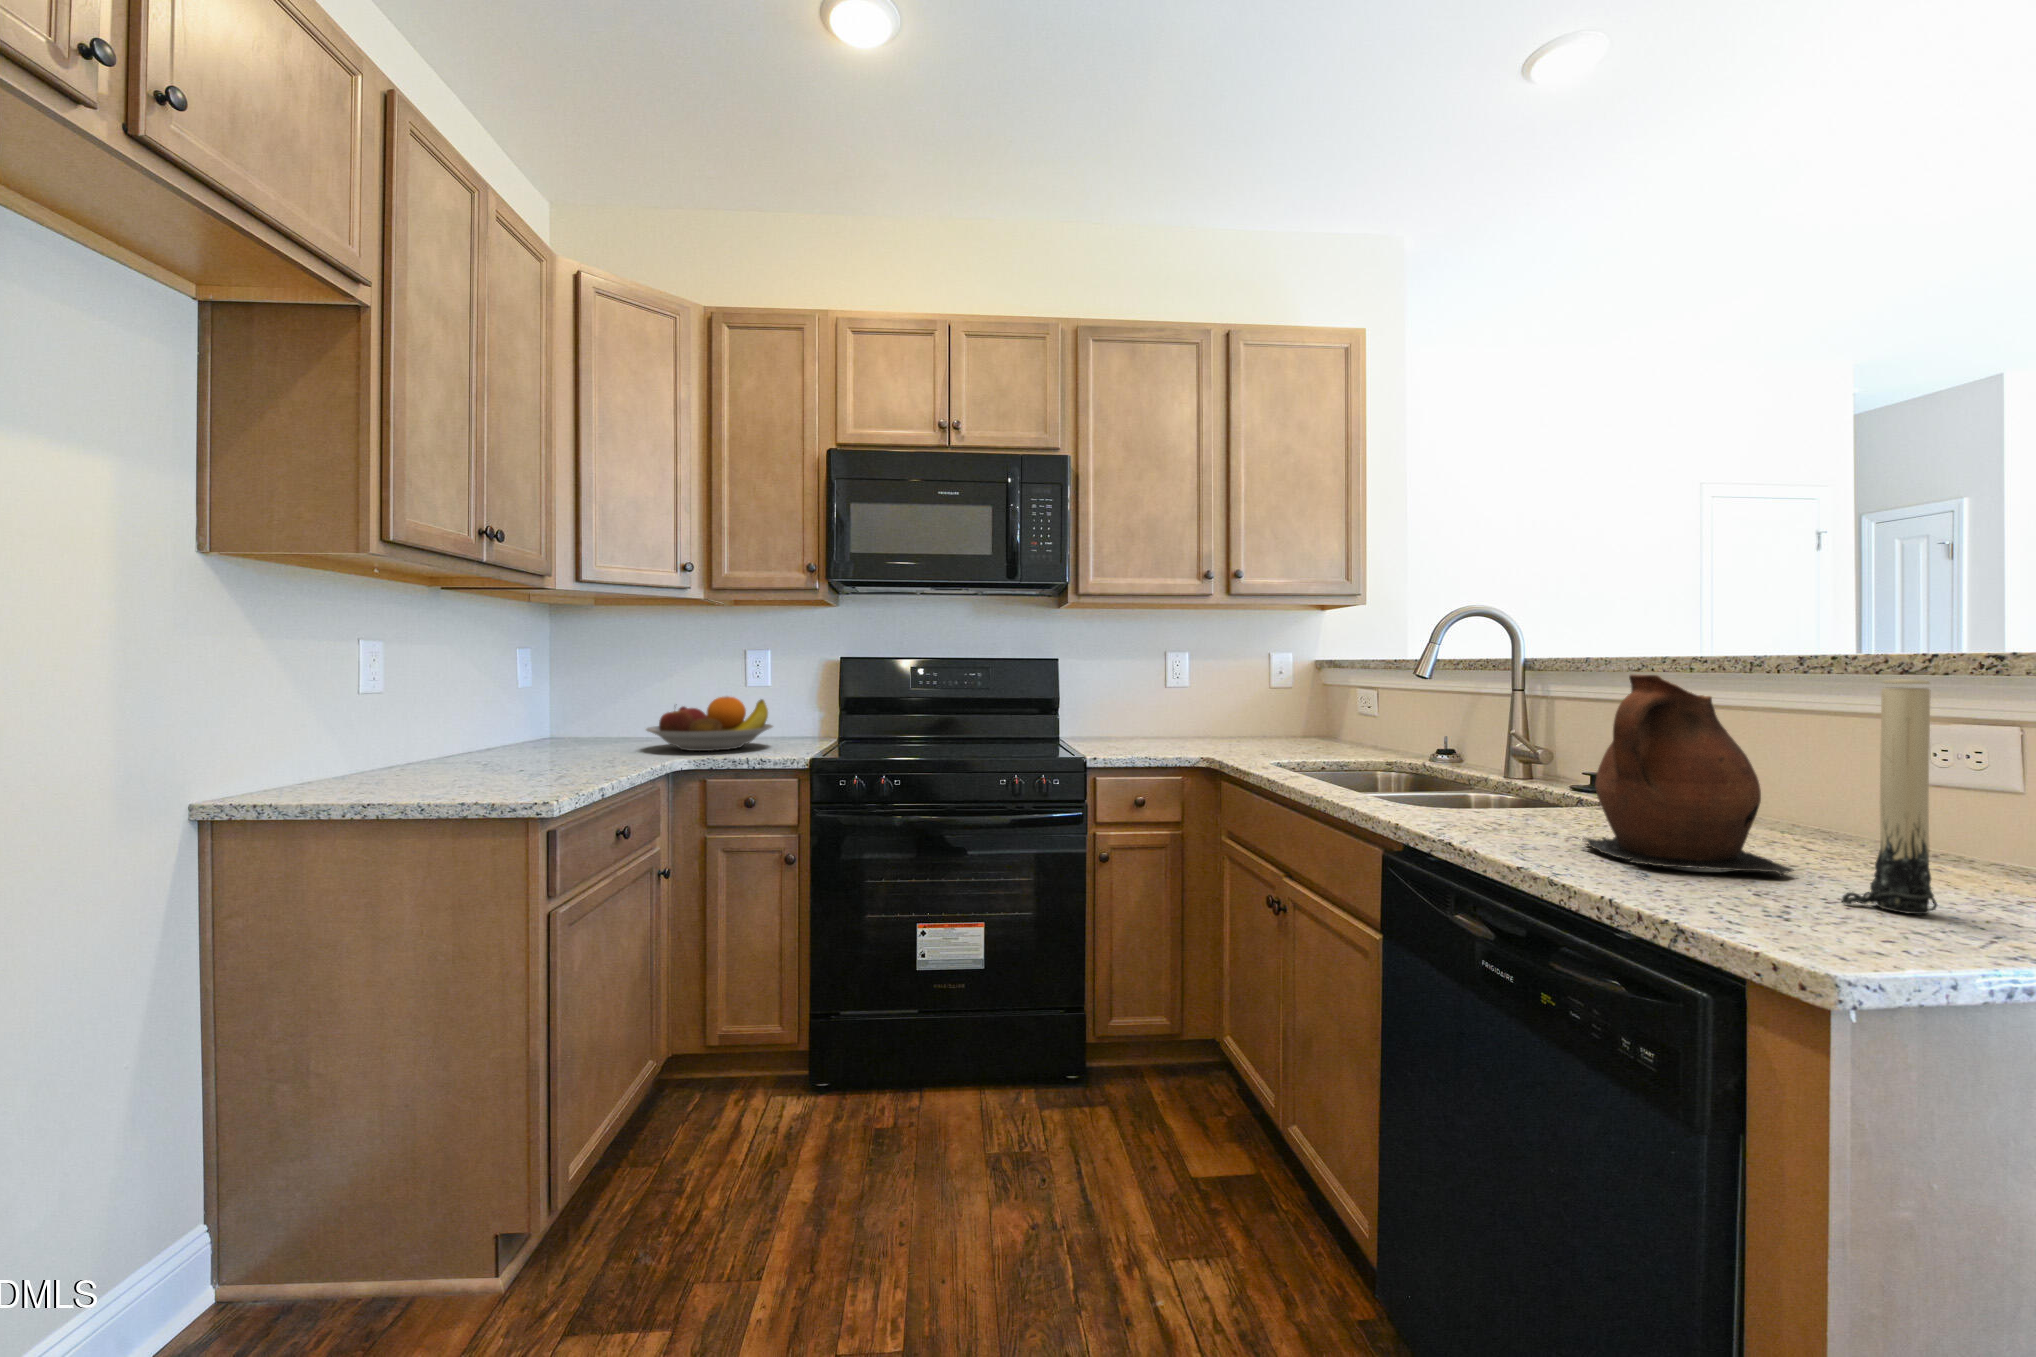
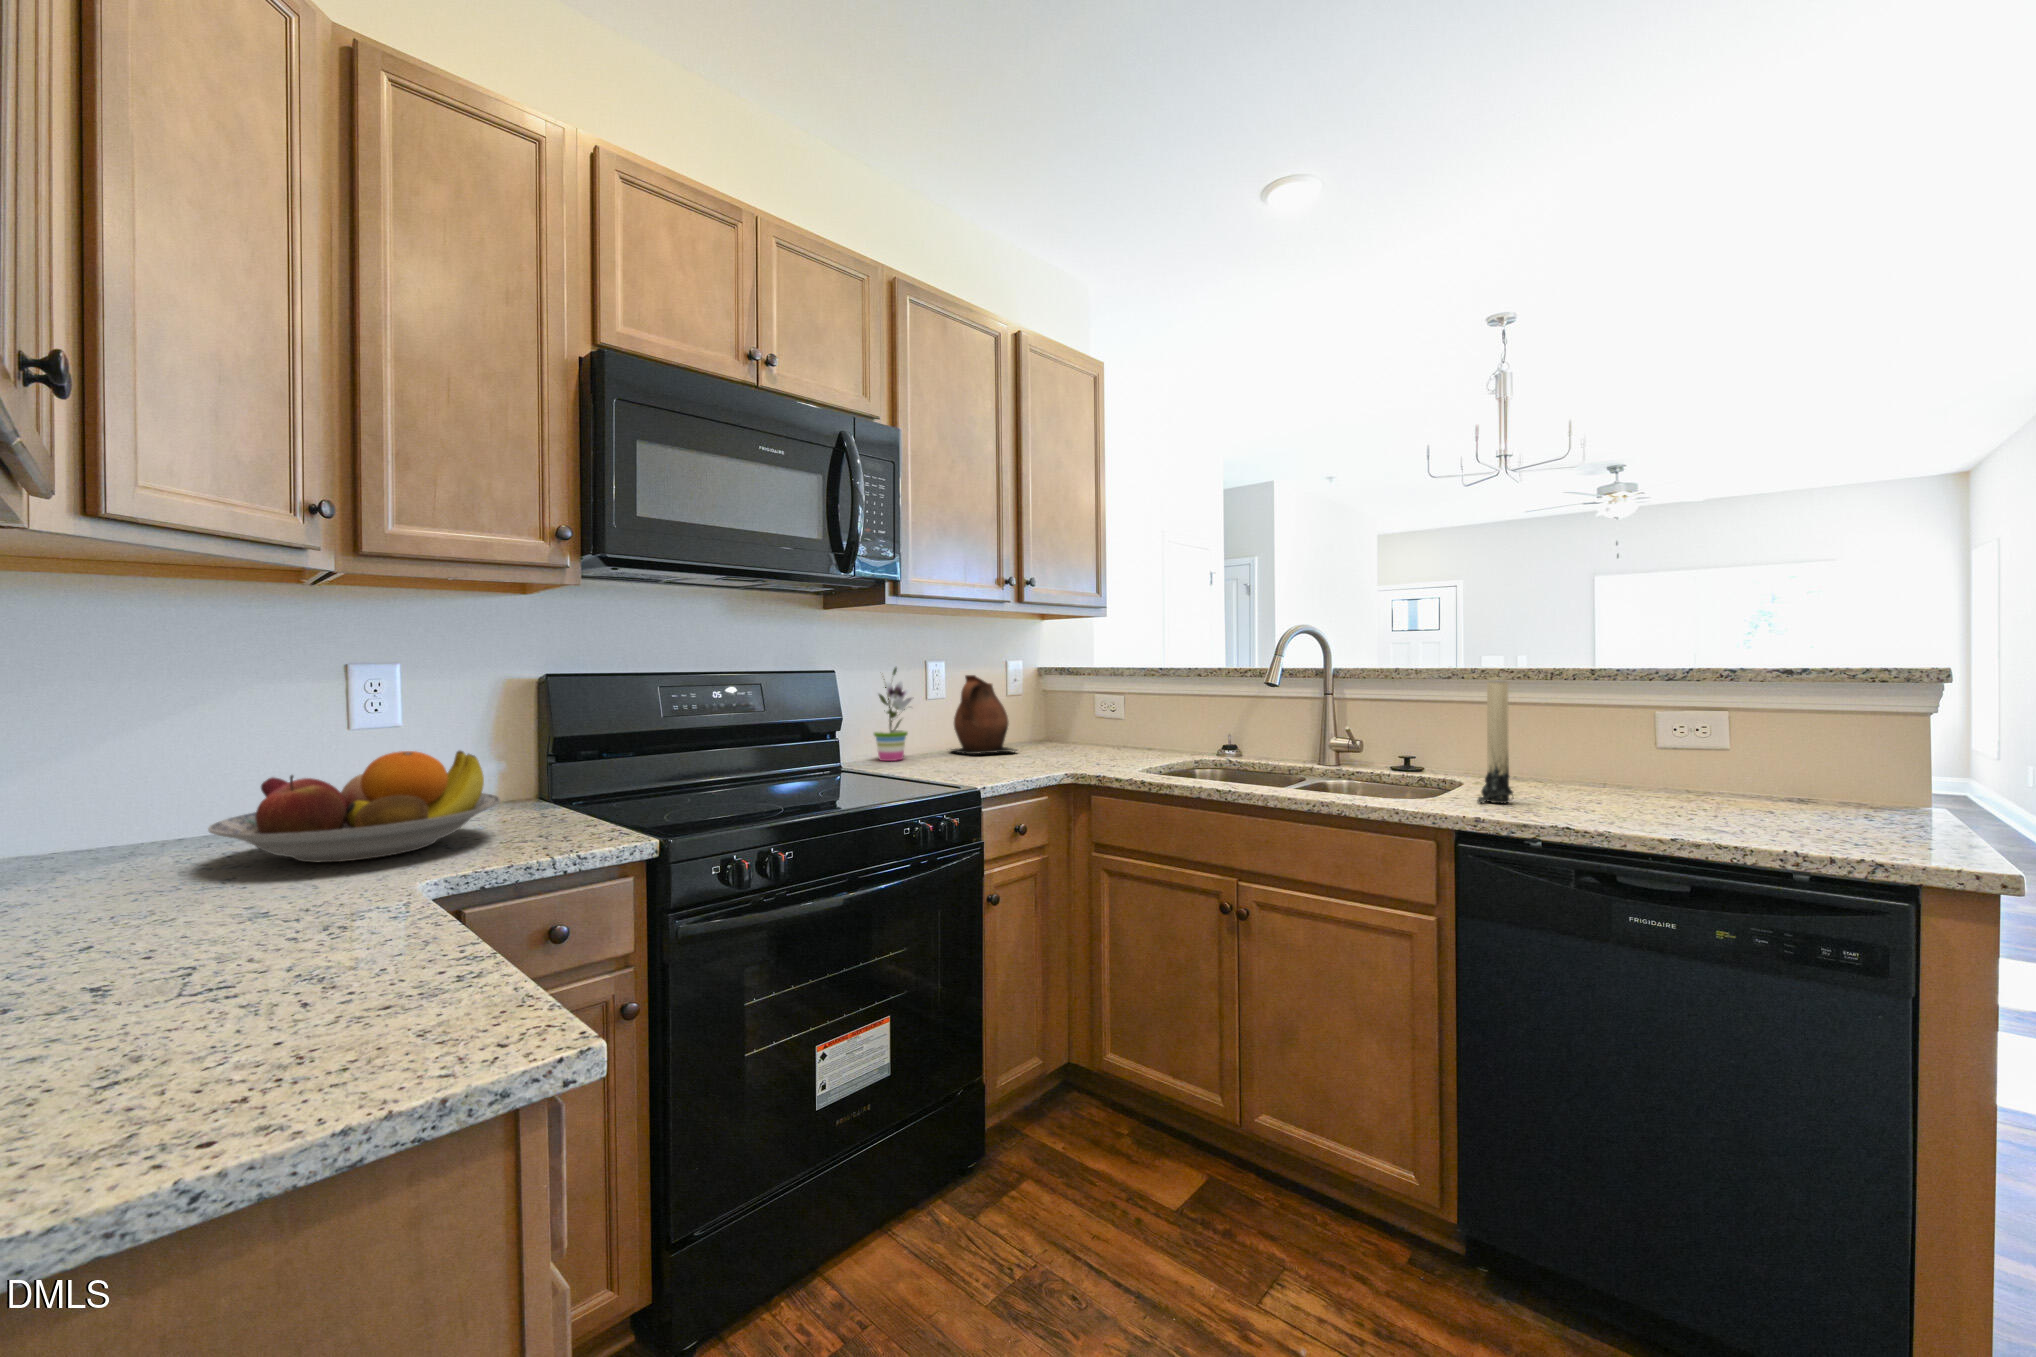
potted plant: none [1102,650,1145,739] -> present [874,668,912,761]
ceramic pitcher: present [1583,674,1792,876] -> present [952,675,1017,754]
candle: present [1842,679,1937,914] -> present [1477,677,1513,803]

